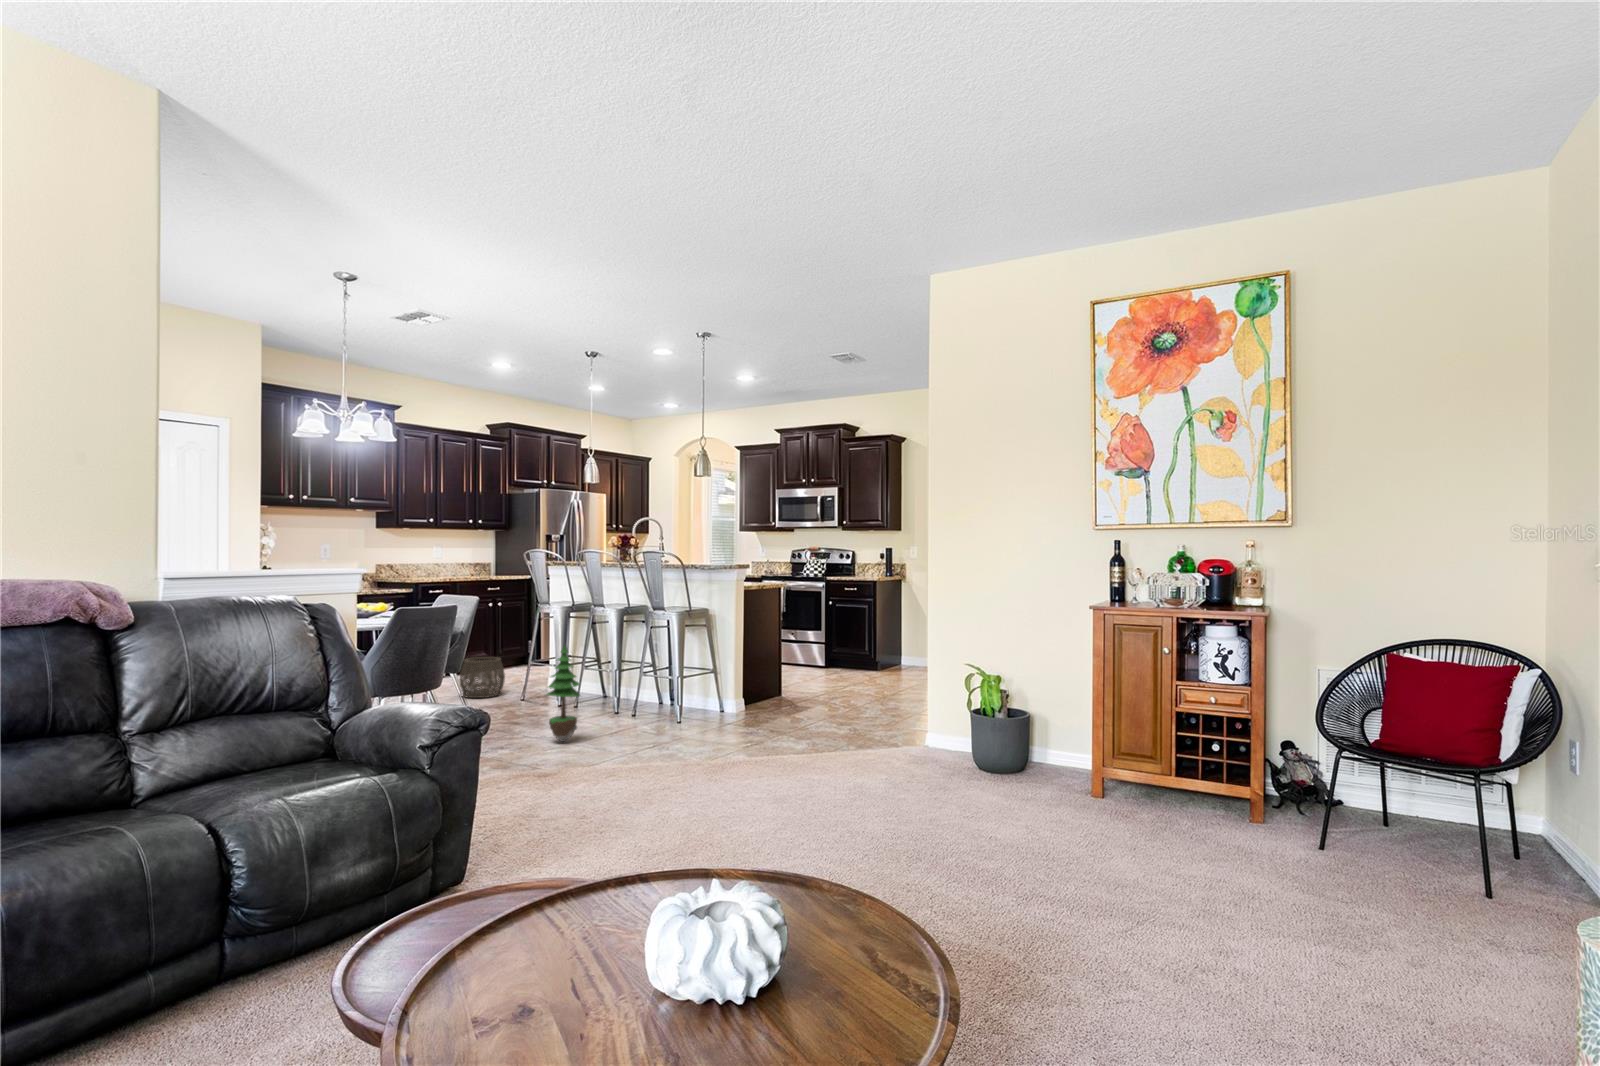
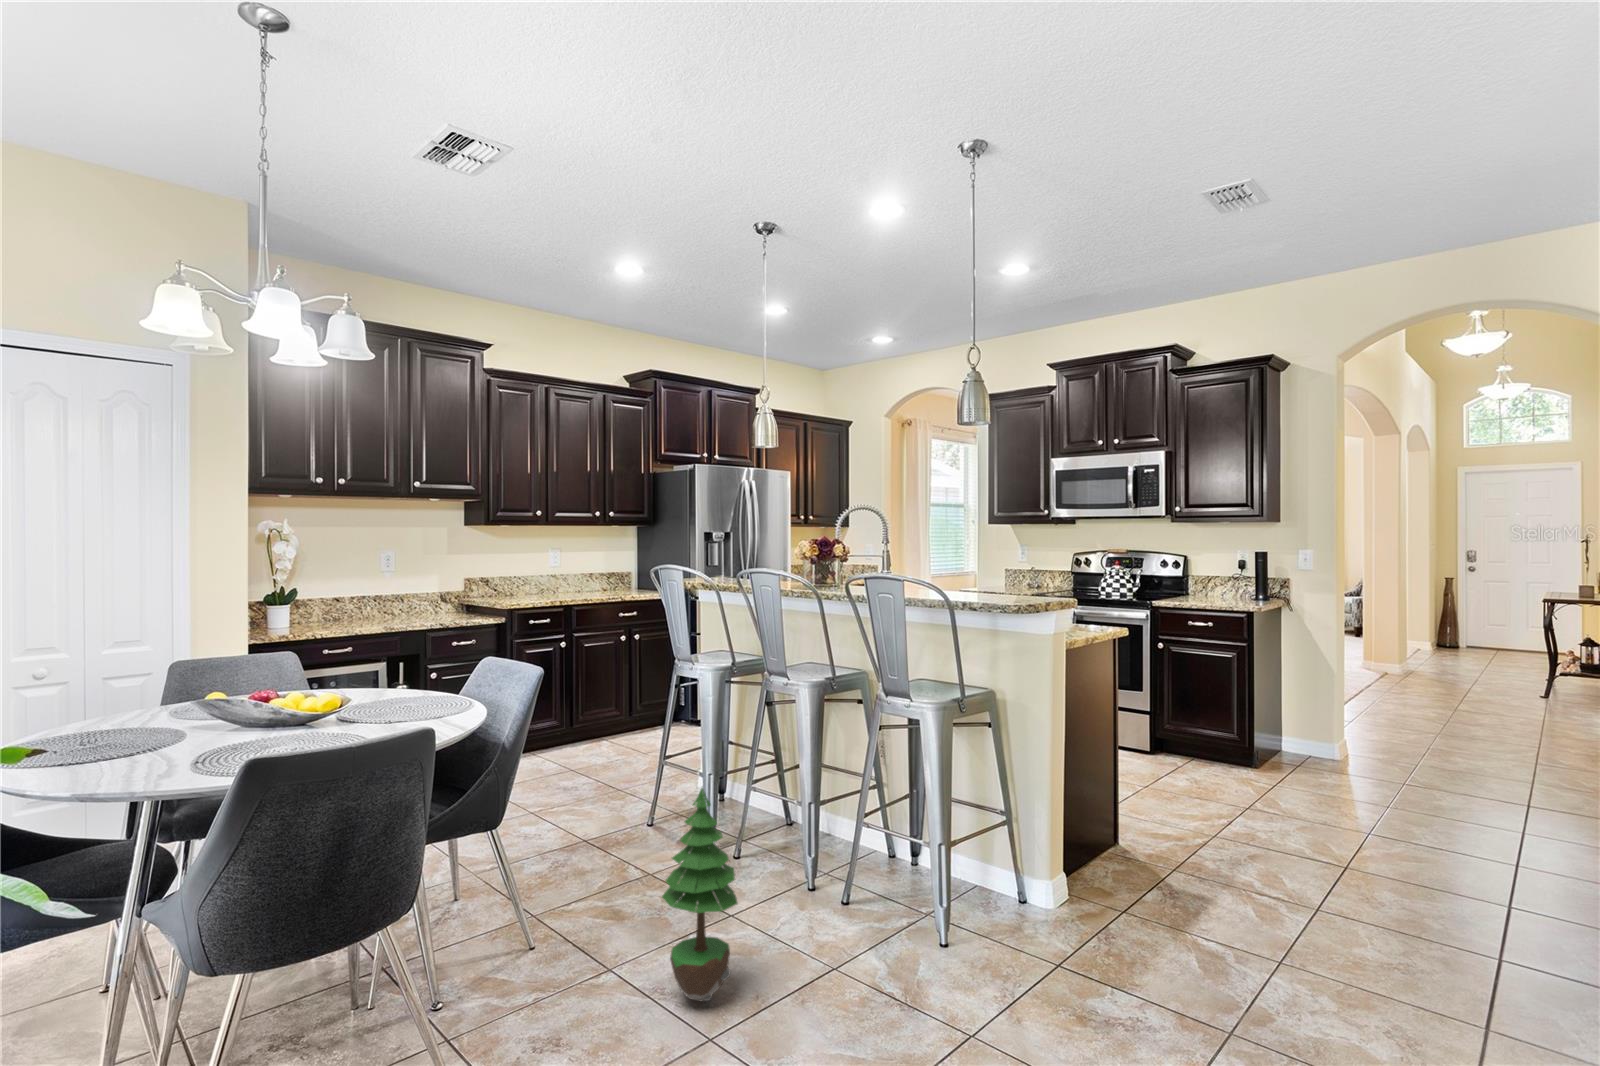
woven basket: present [460,657,505,698] -> none [559,733,632,808]

